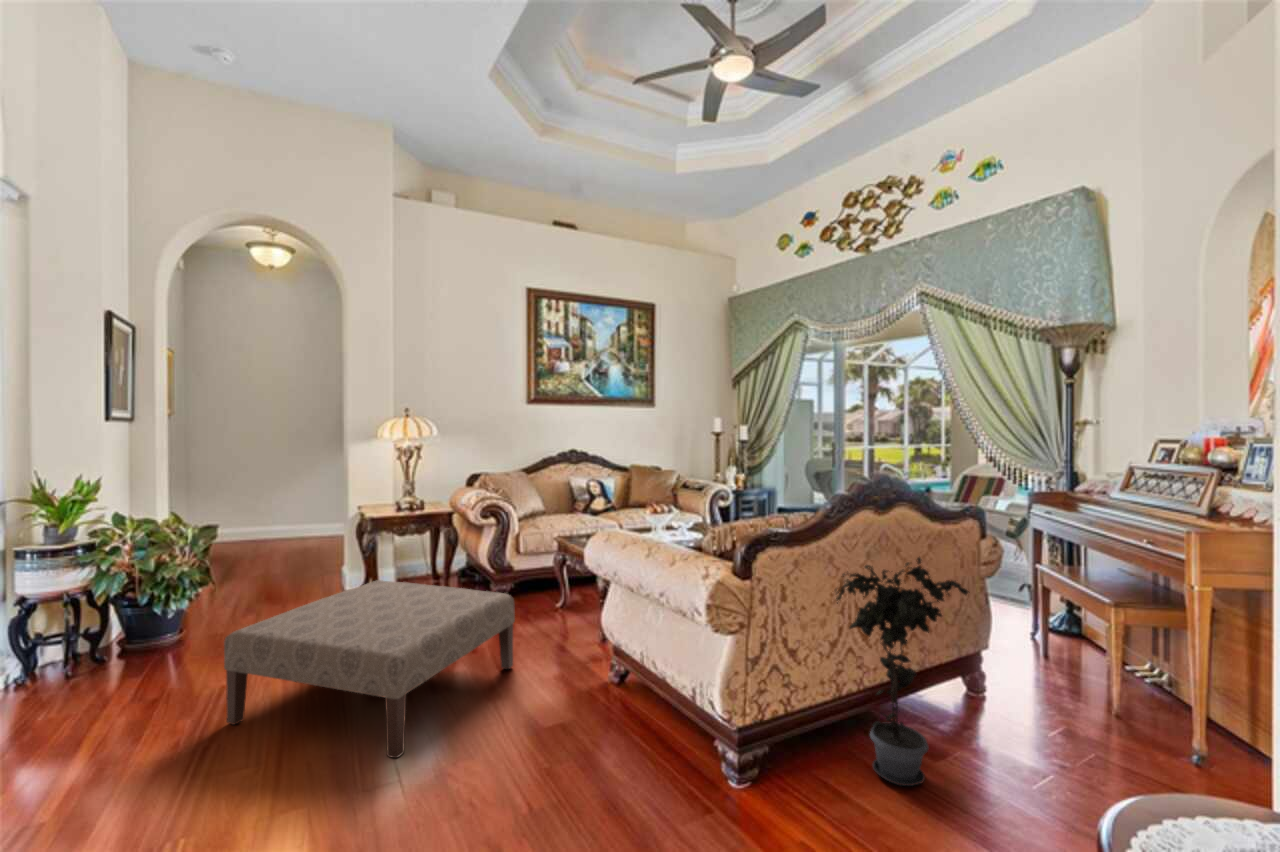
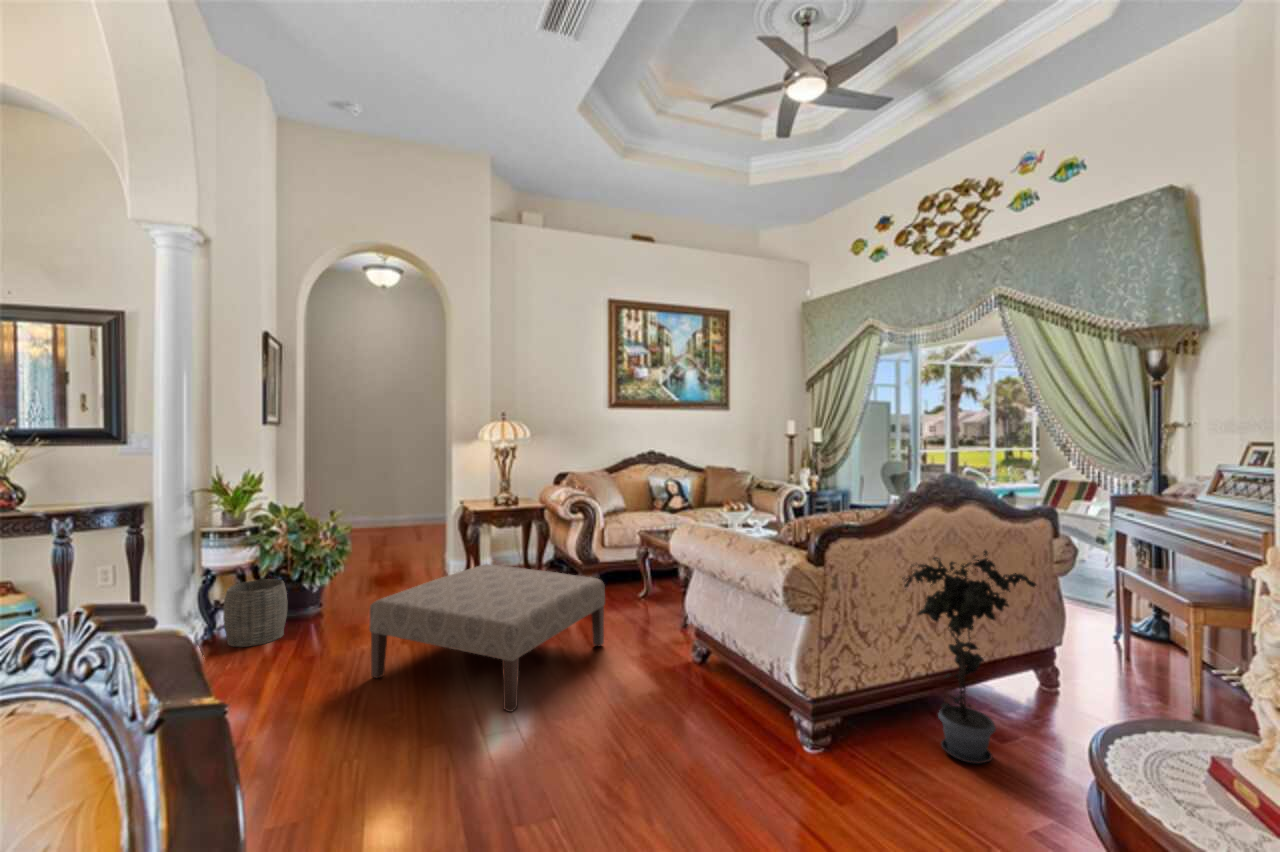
woven basket: none [39,607,128,693] -> present [223,579,287,647]

